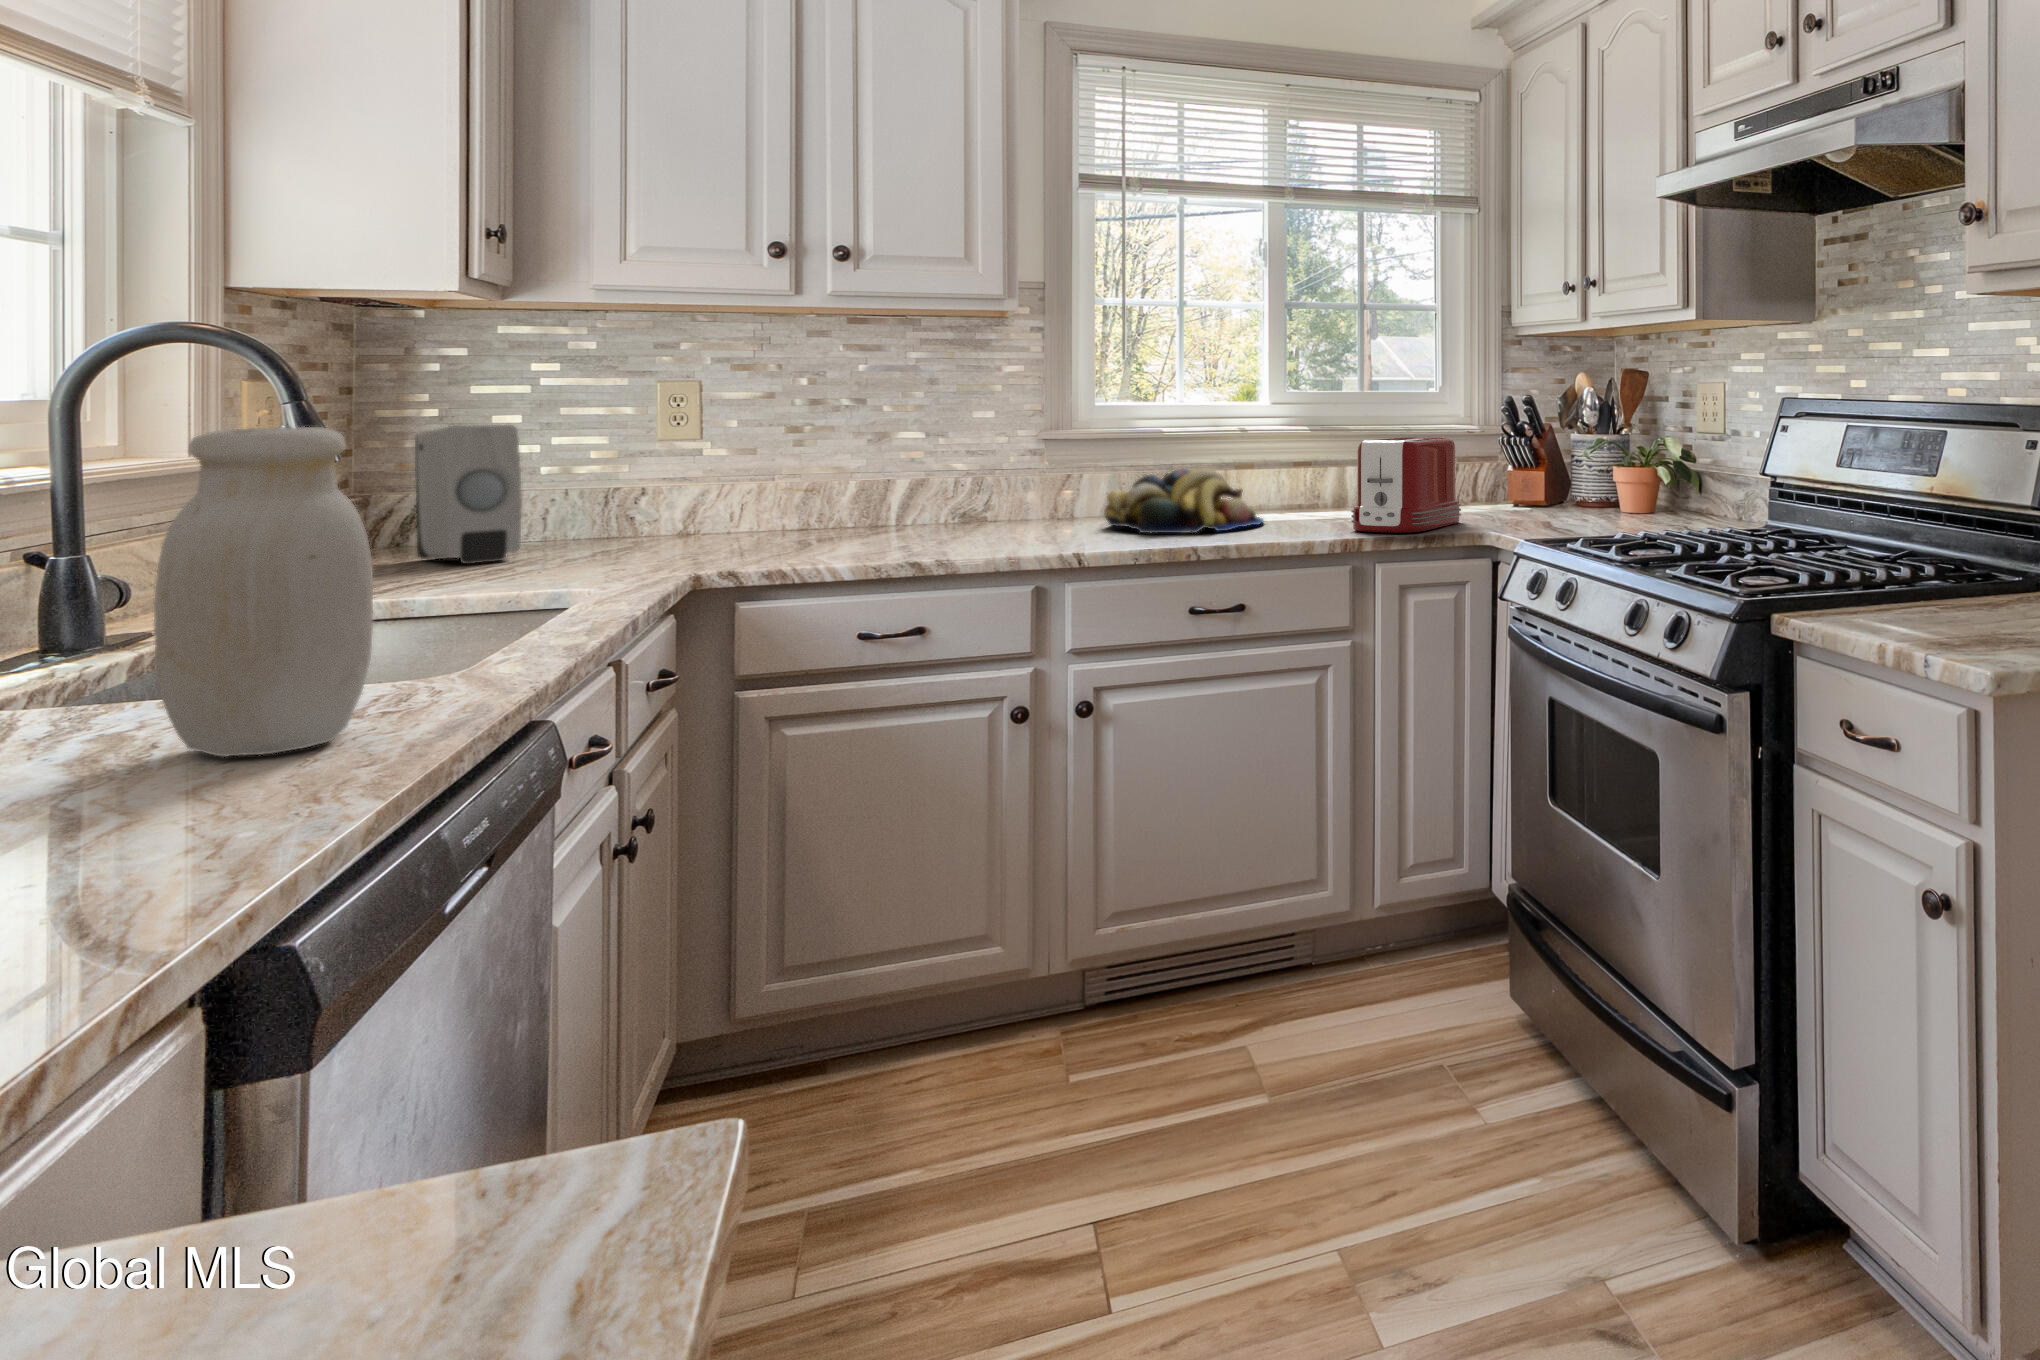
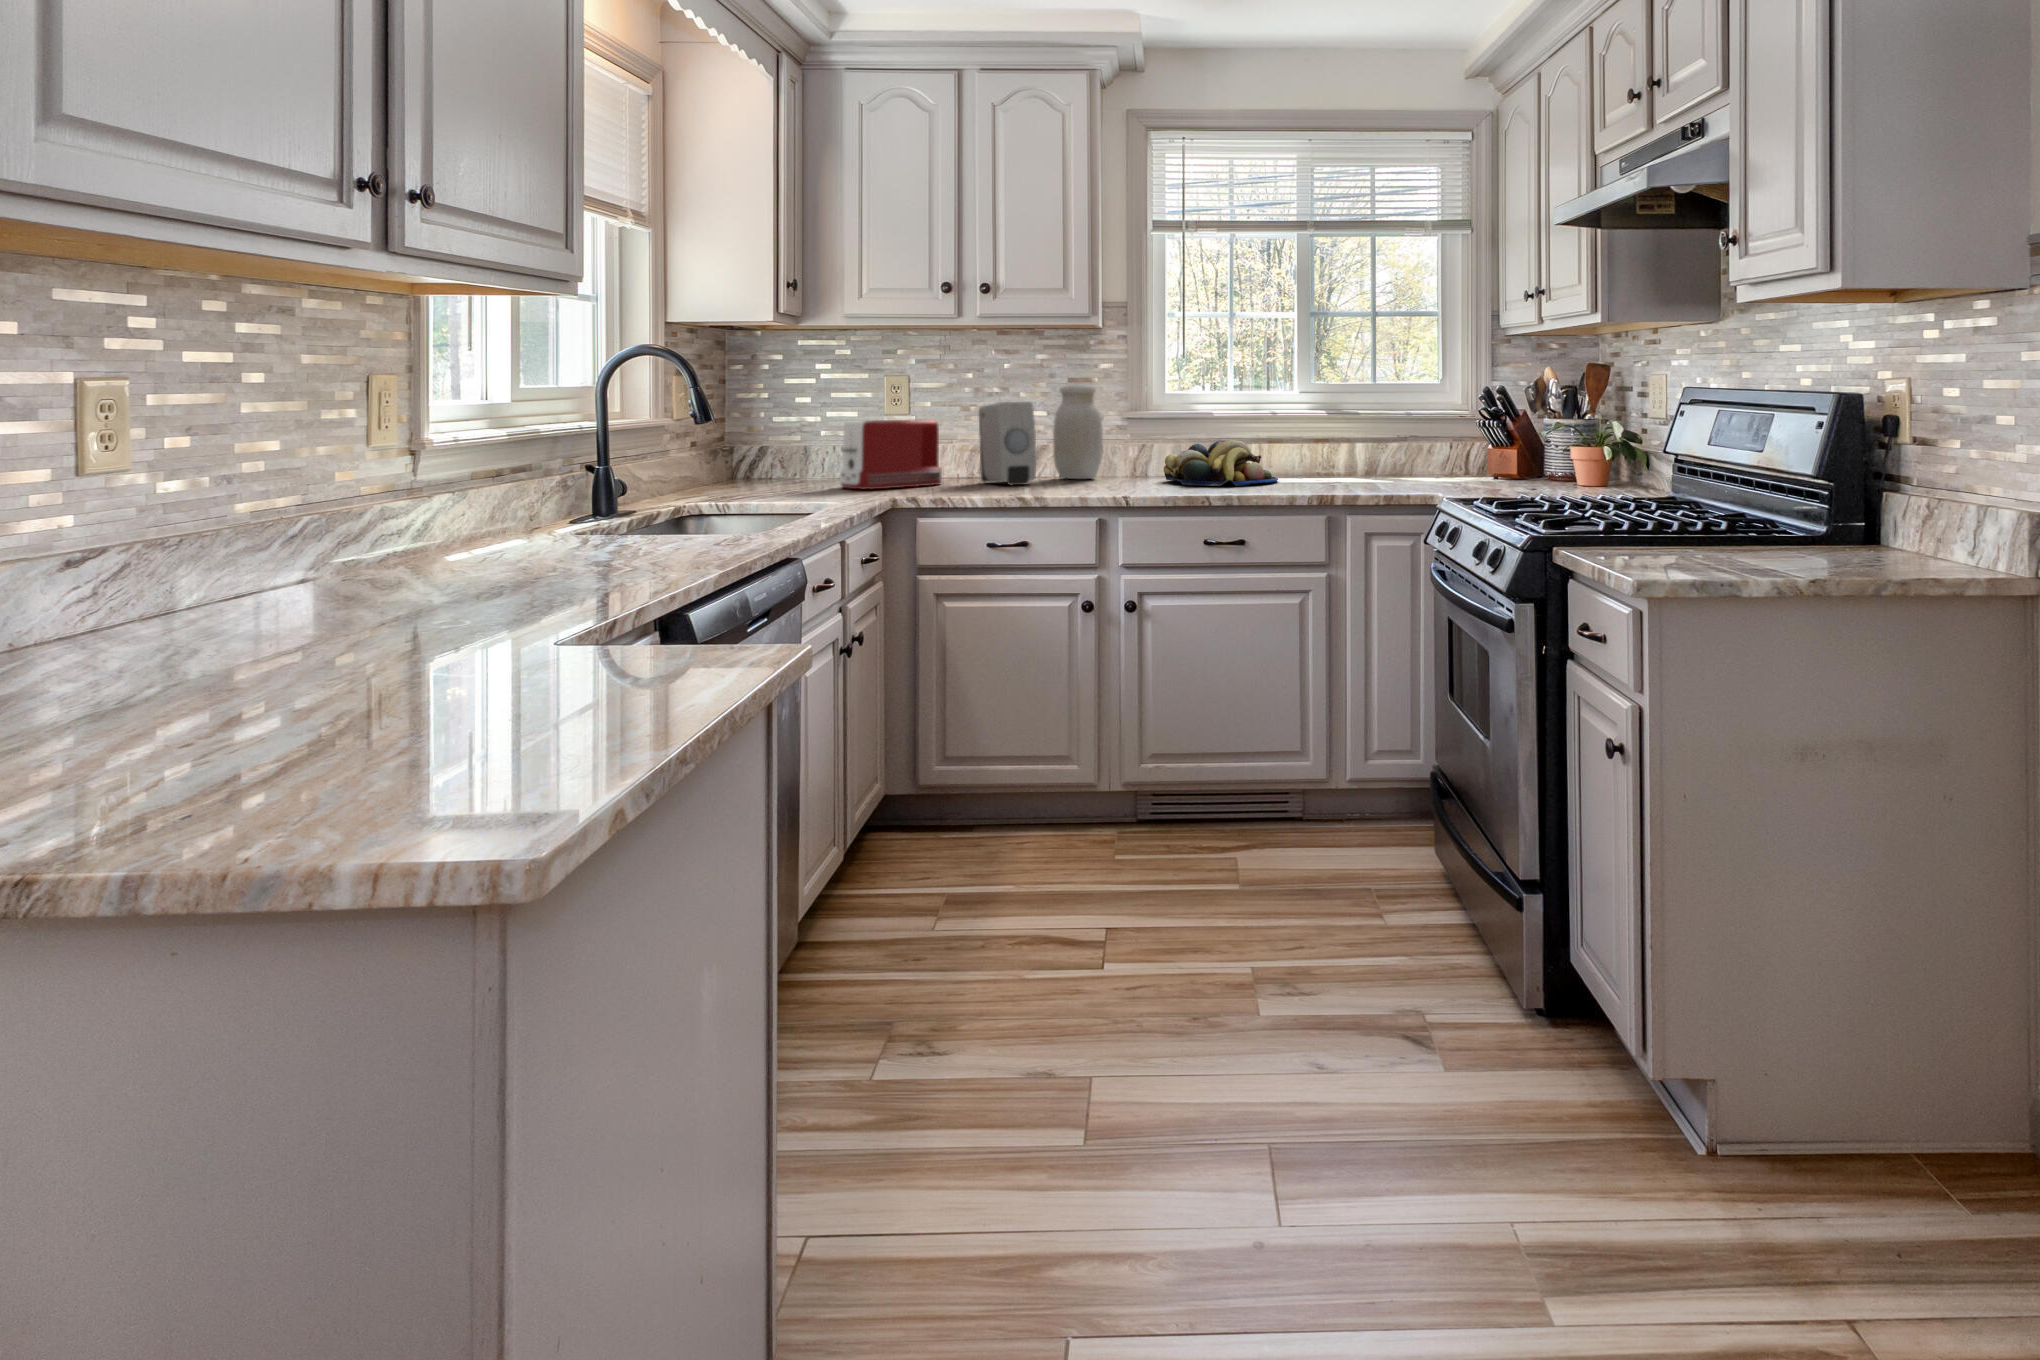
soap dispenser: present [415,425,522,564] -> present [979,402,1036,485]
jar: present [154,427,373,757] -> present [1053,384,1103,479]
toaster: present [1351,437,1461,533] -> present [841,420,942,489]

